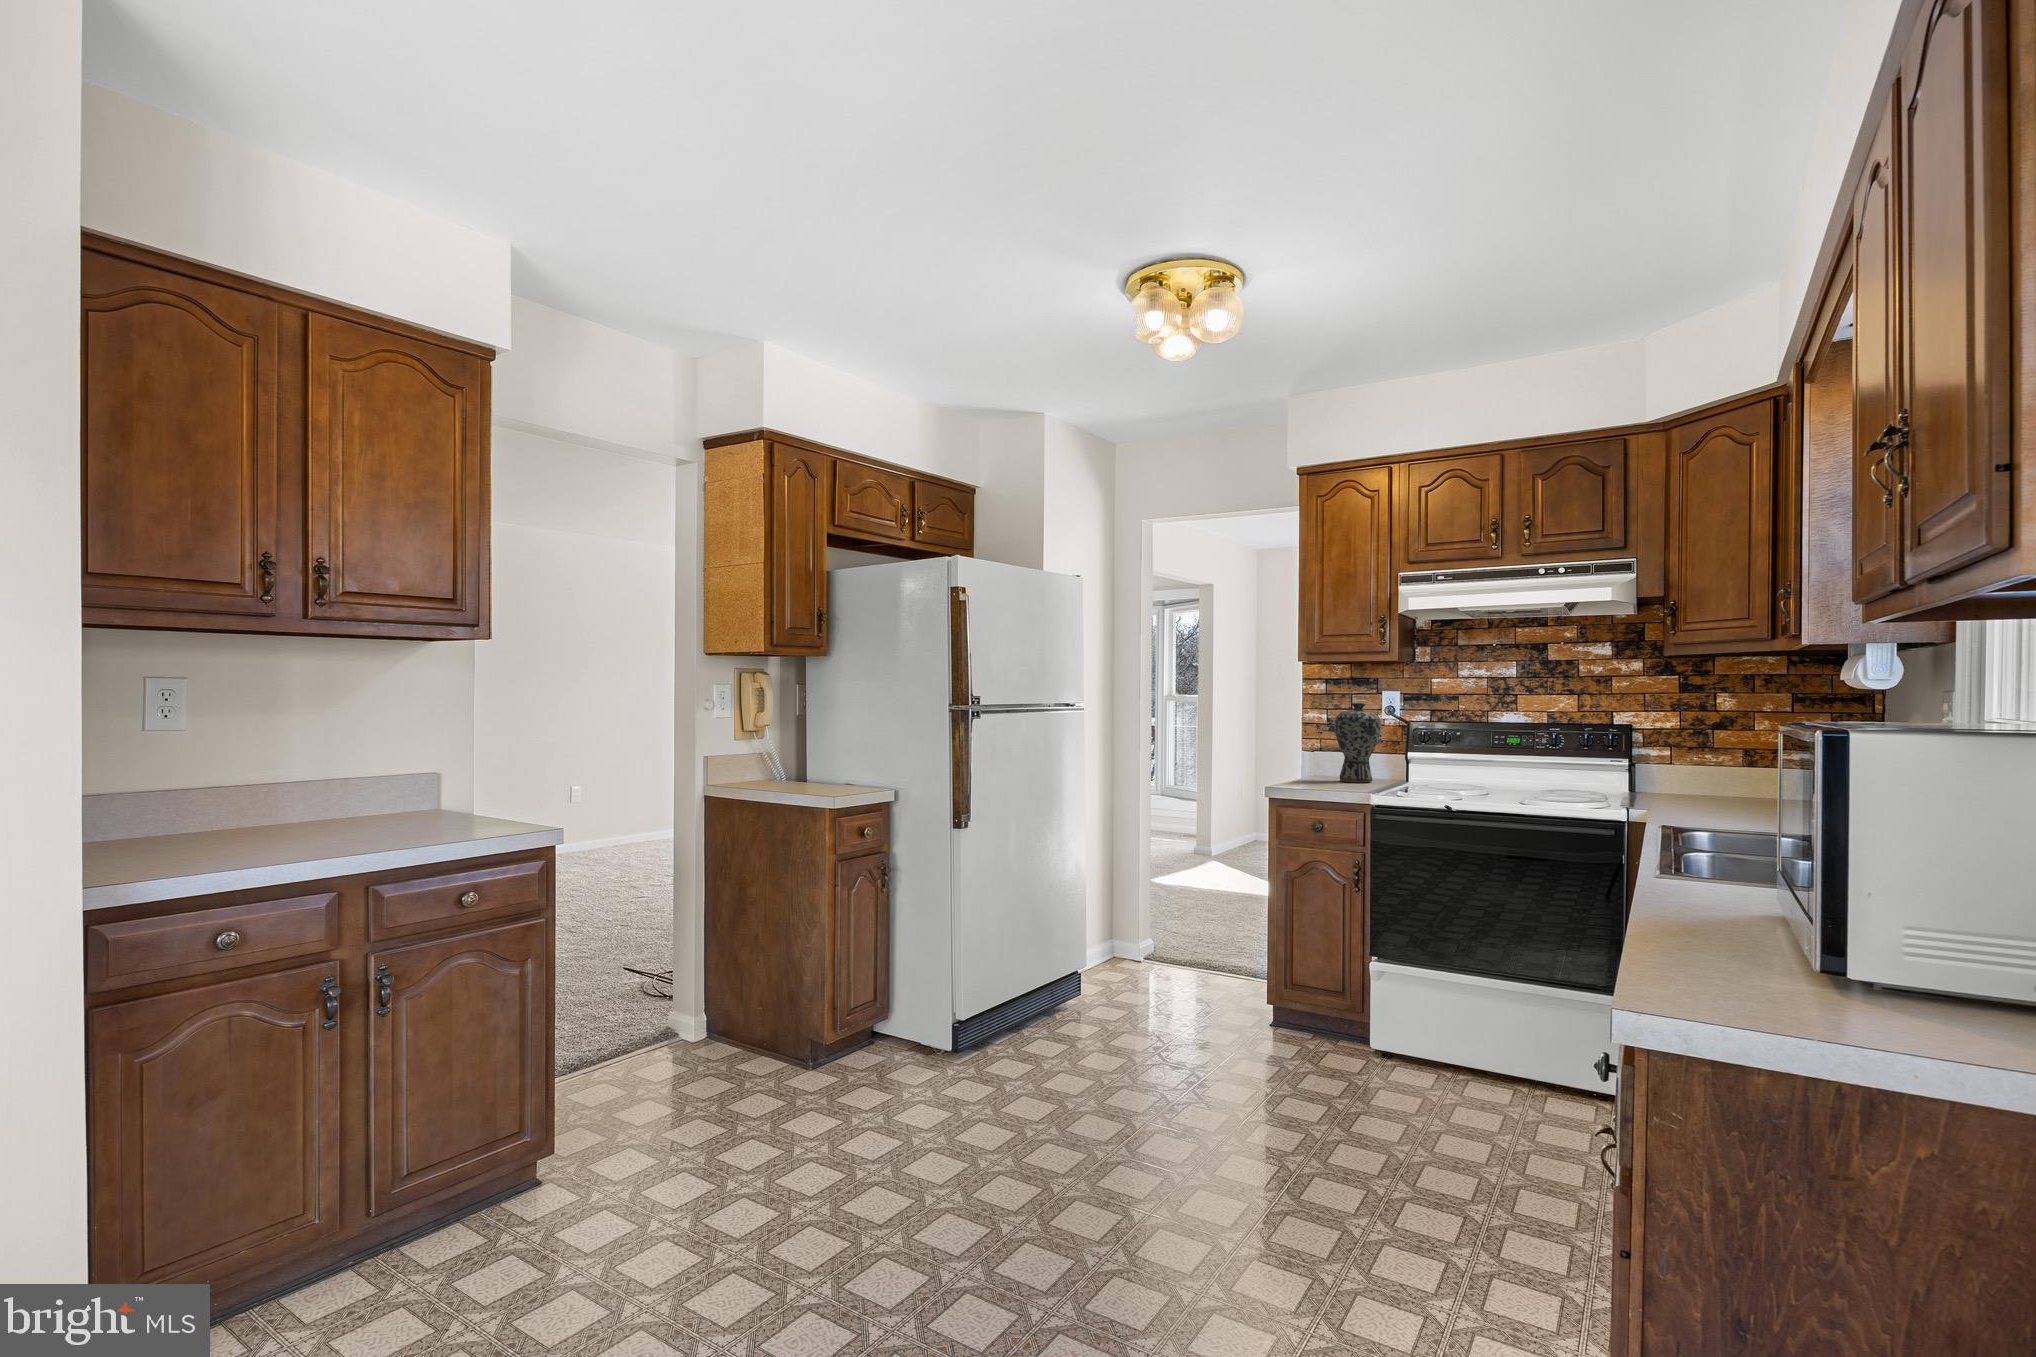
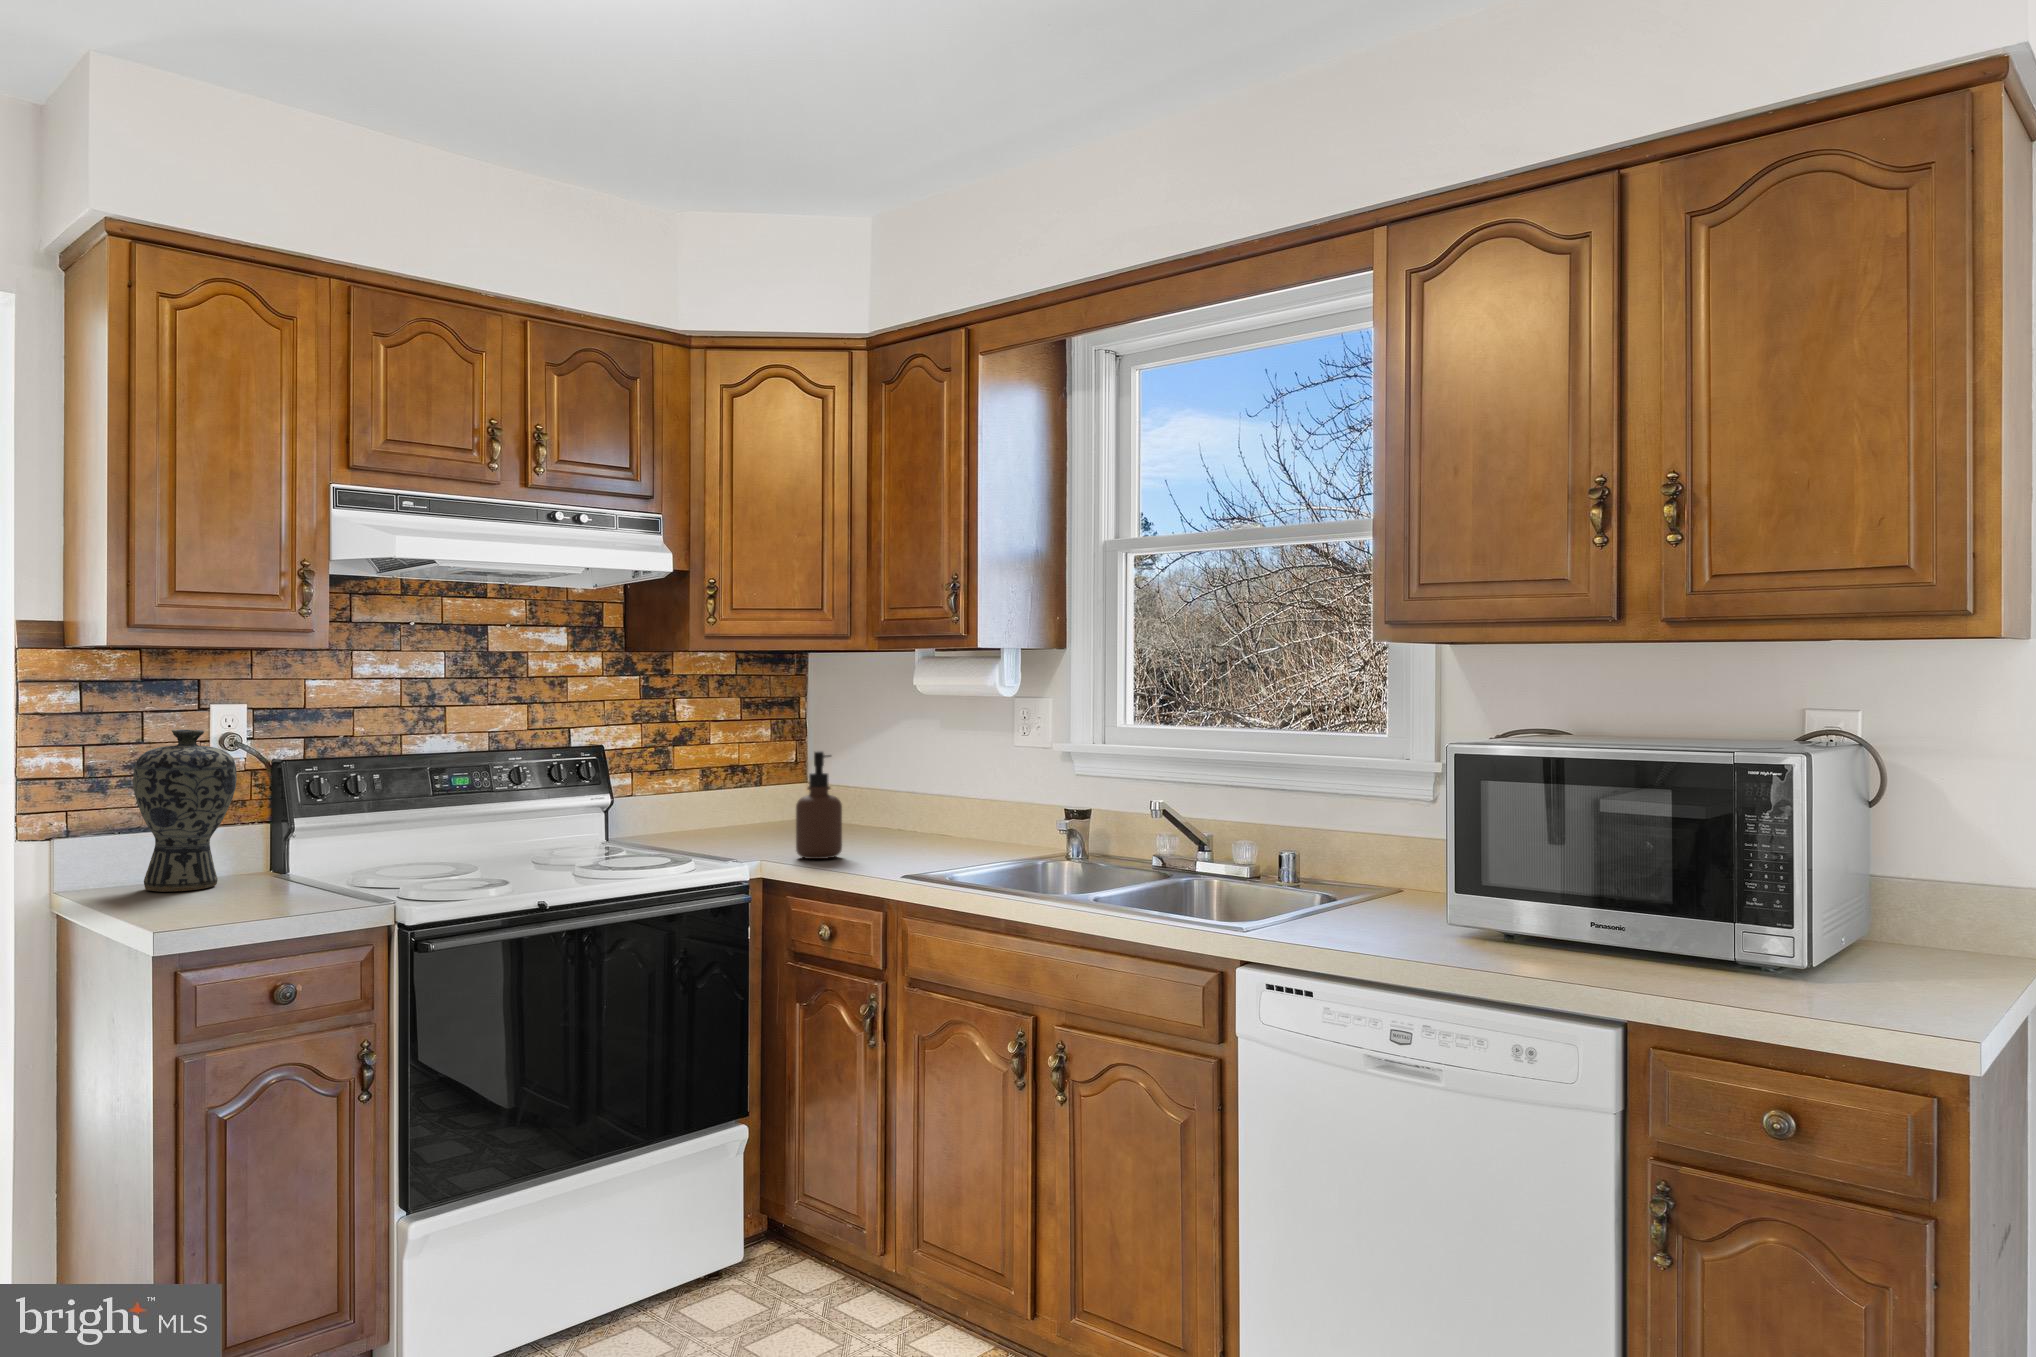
soap dispenser: none [1693,731,1736,815] -> present [796,751,842,859]

